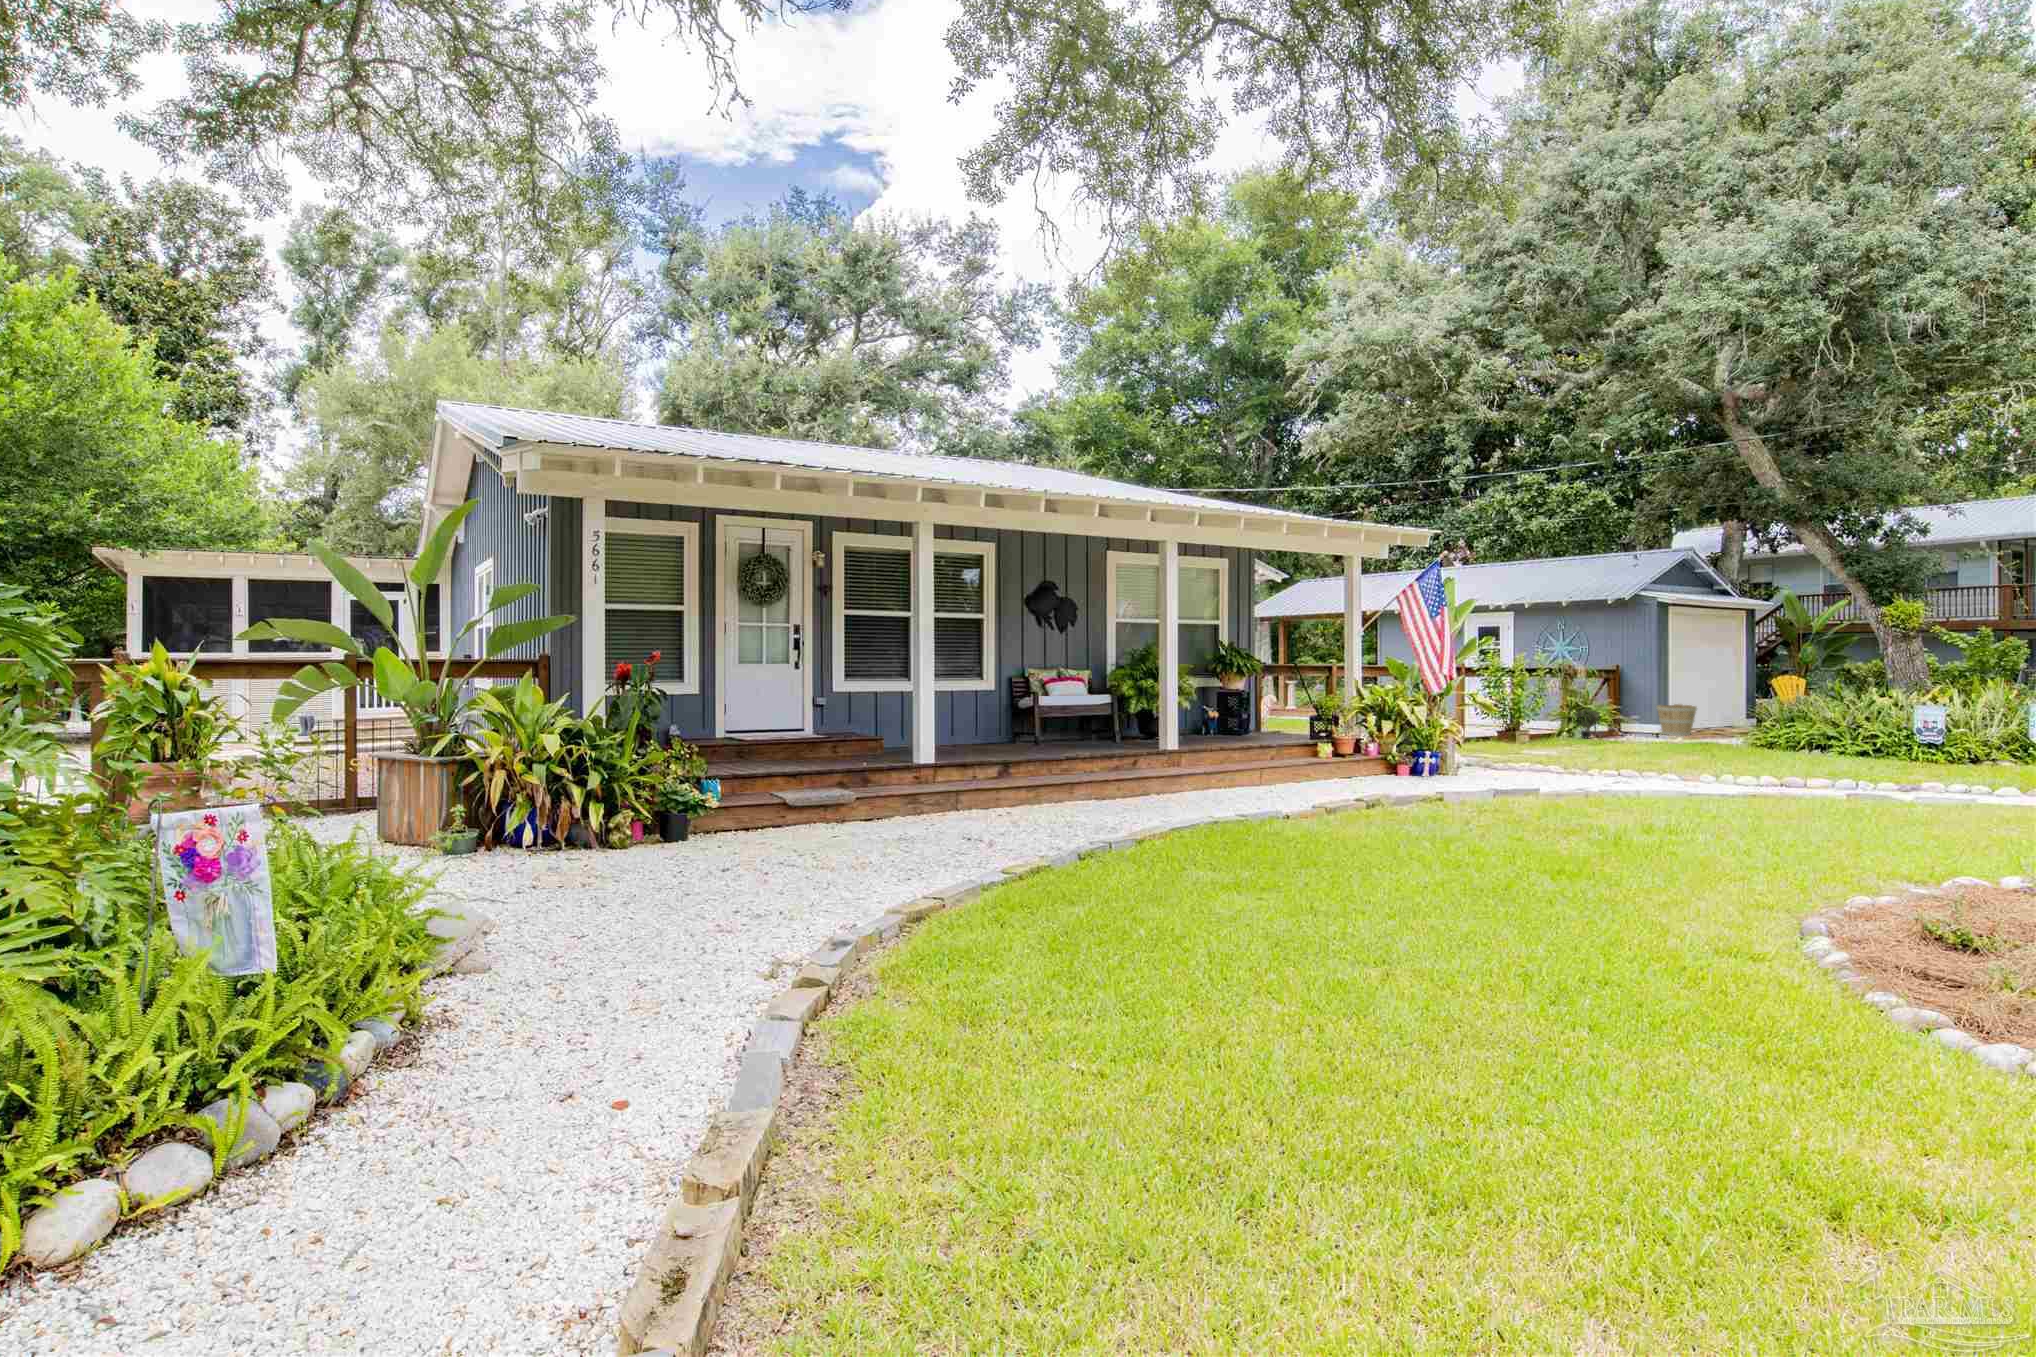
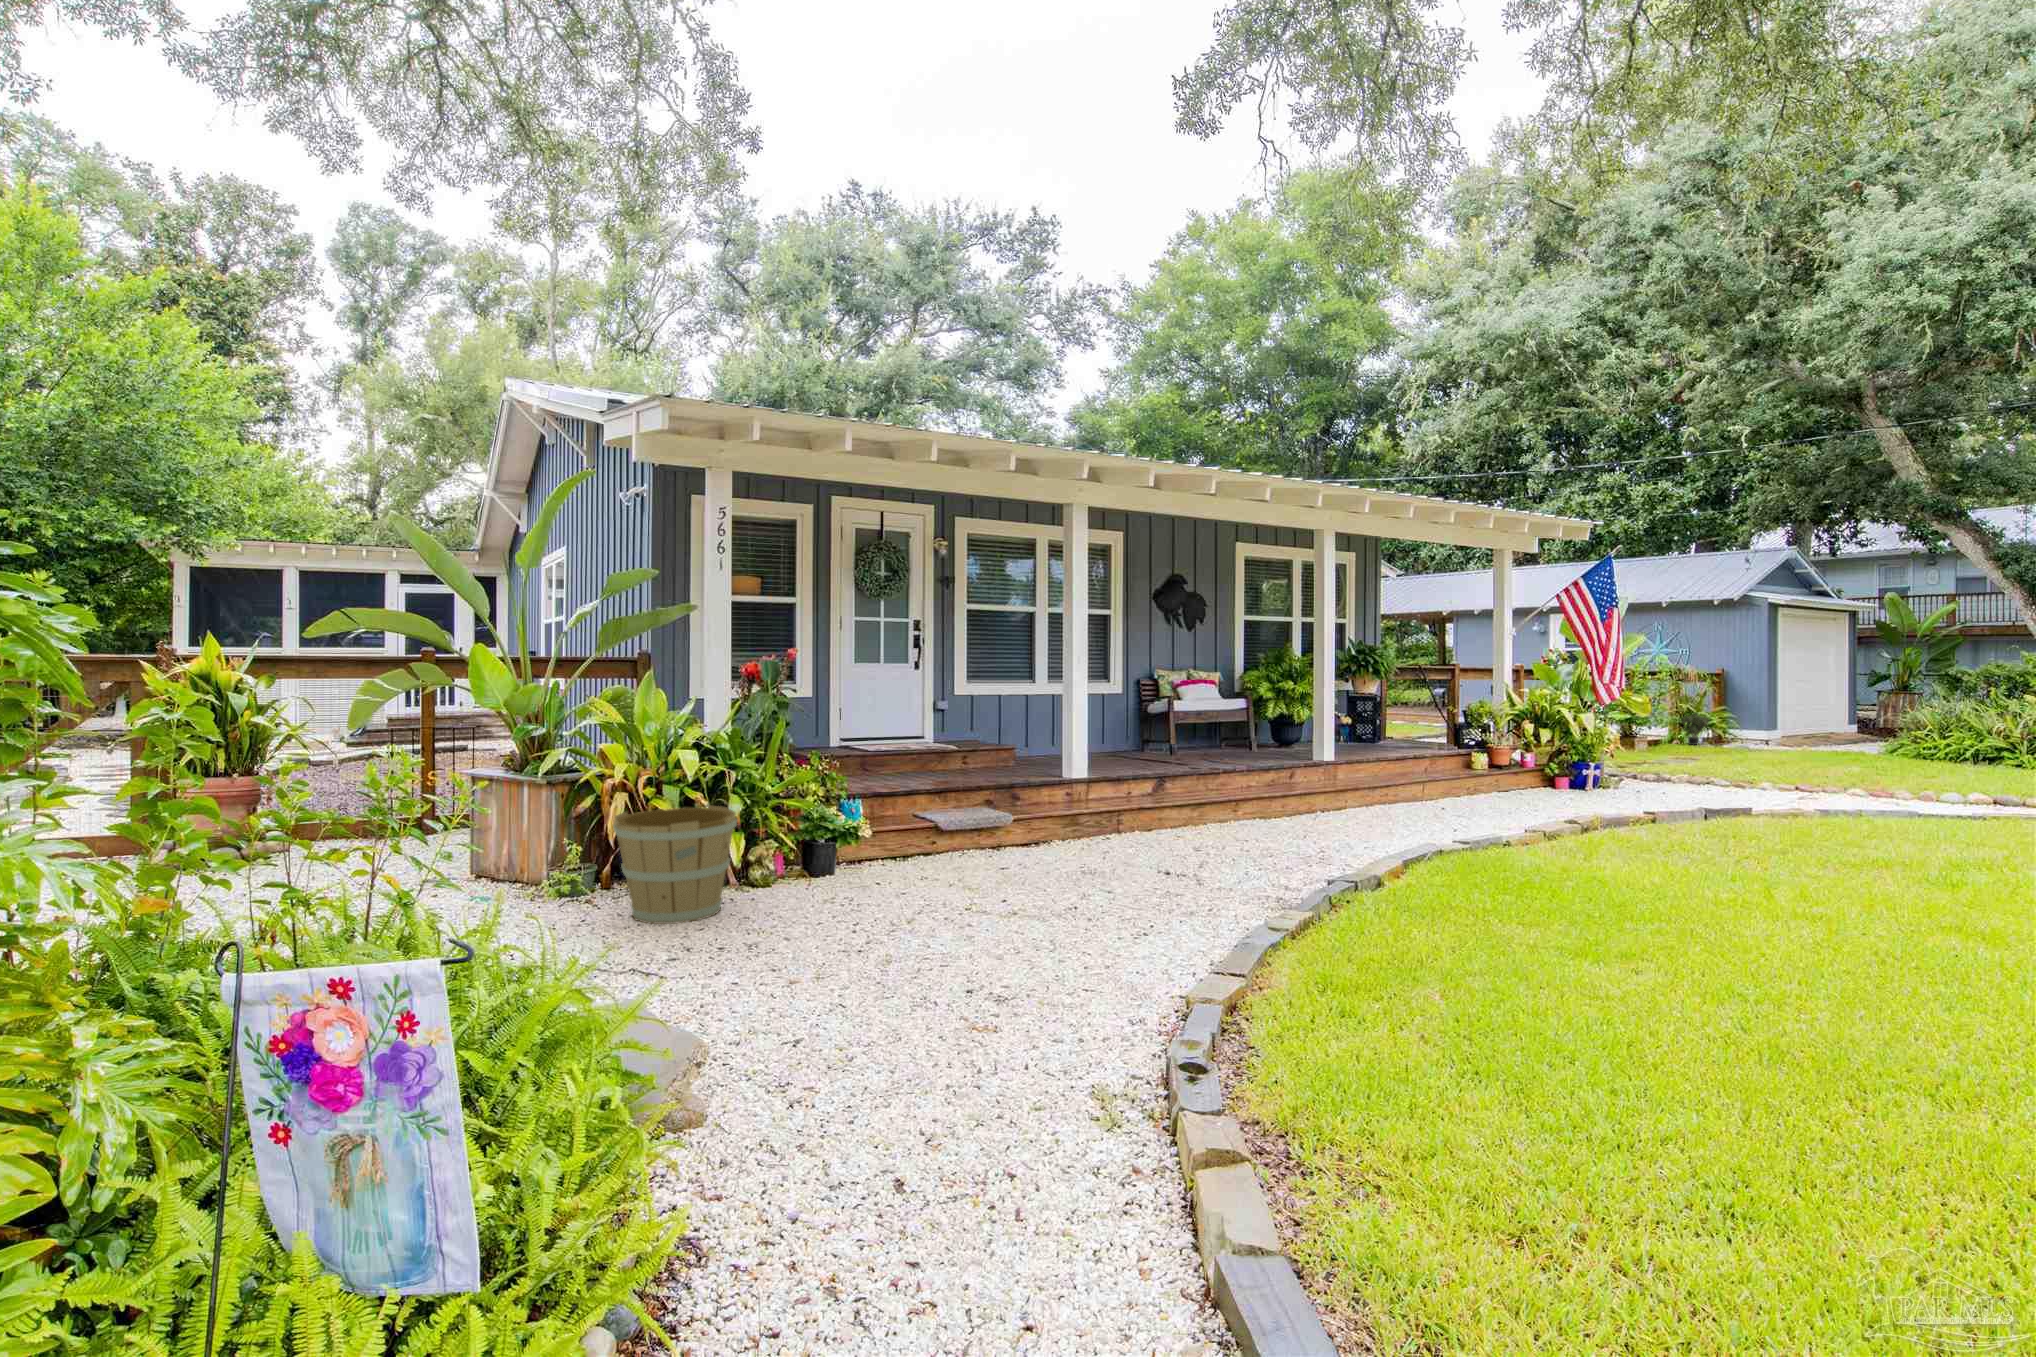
wooden bucket: present [1657,704,1697,736] -> present [613,805,737,924]

